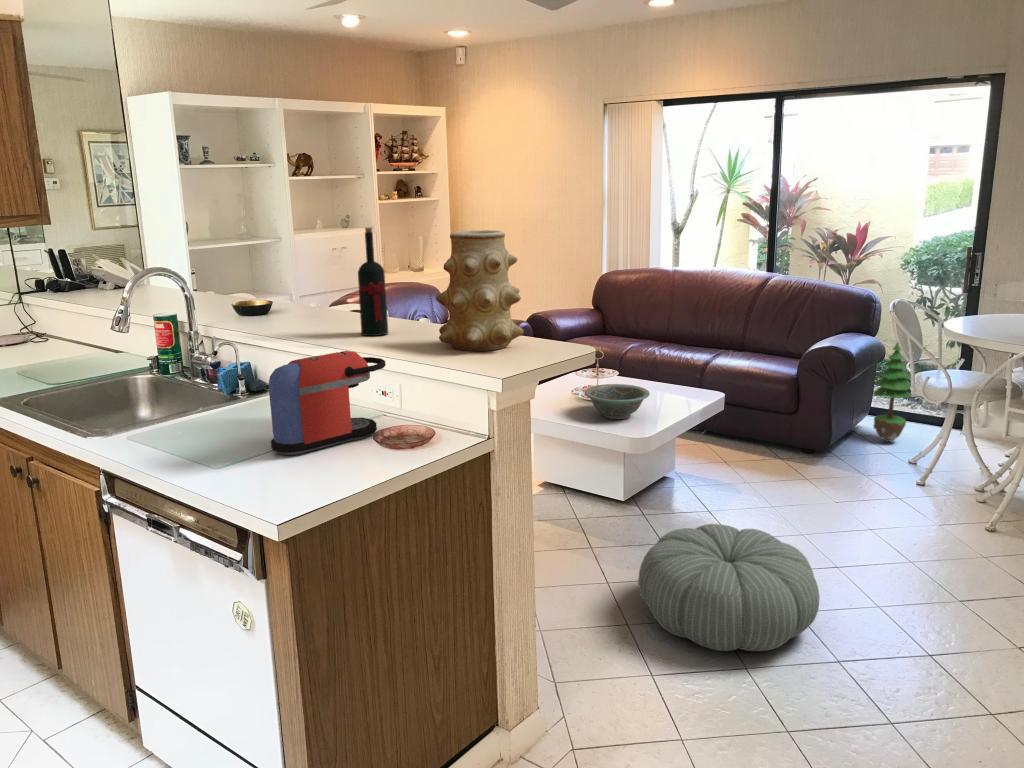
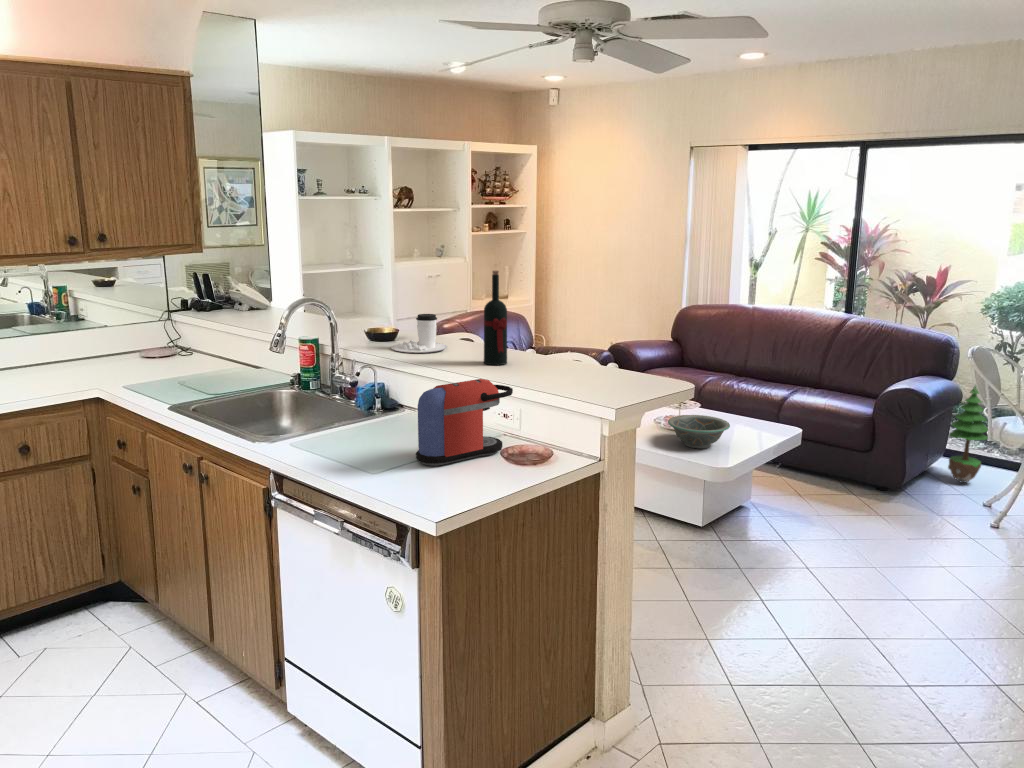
vase: present [436,230,524,351] -> none [554,277,630,383]
coffee cup: none [259,281,325,326] -> present [391,314,448,353]
pouf: present [638,524,819,651] -> none [718,550,891,670]

